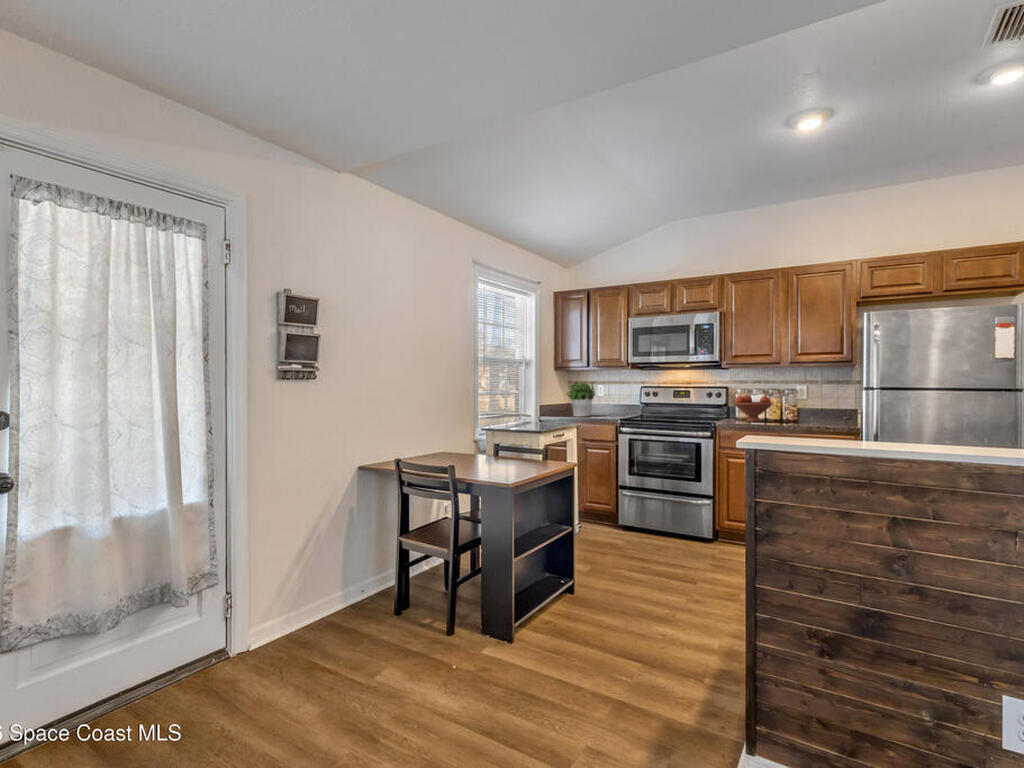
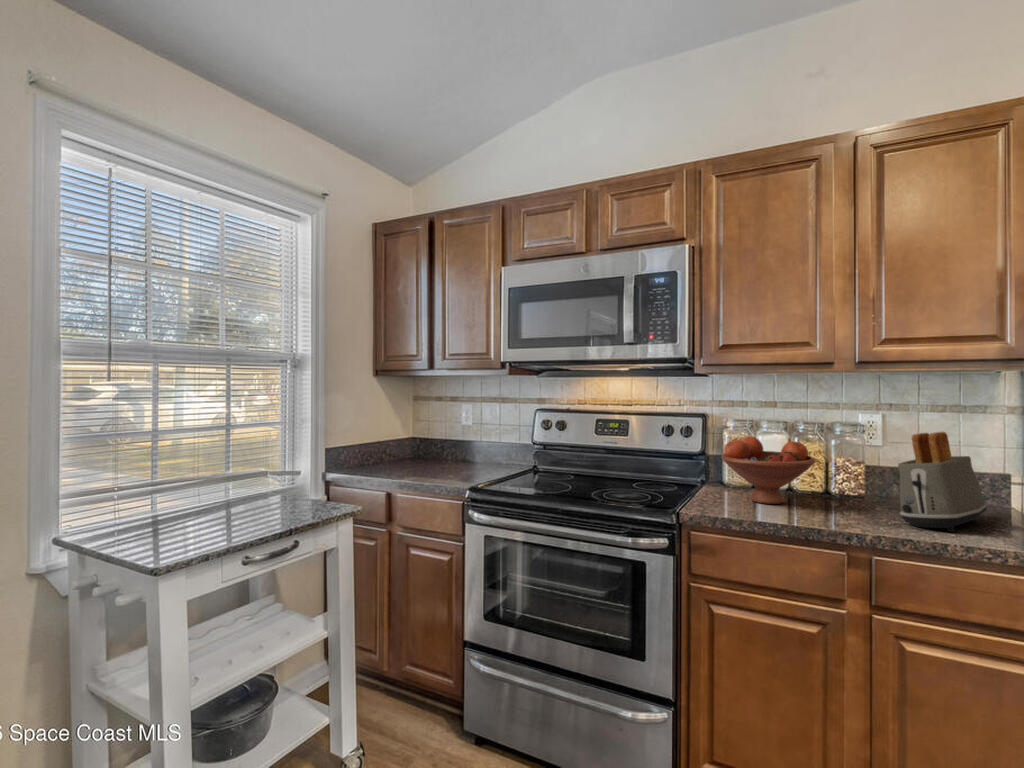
potted plant: present [566,382,595,416] -> none [388,399,448,469]
toaster: none [801,390,837,425] -> present [898,432,987,532]

